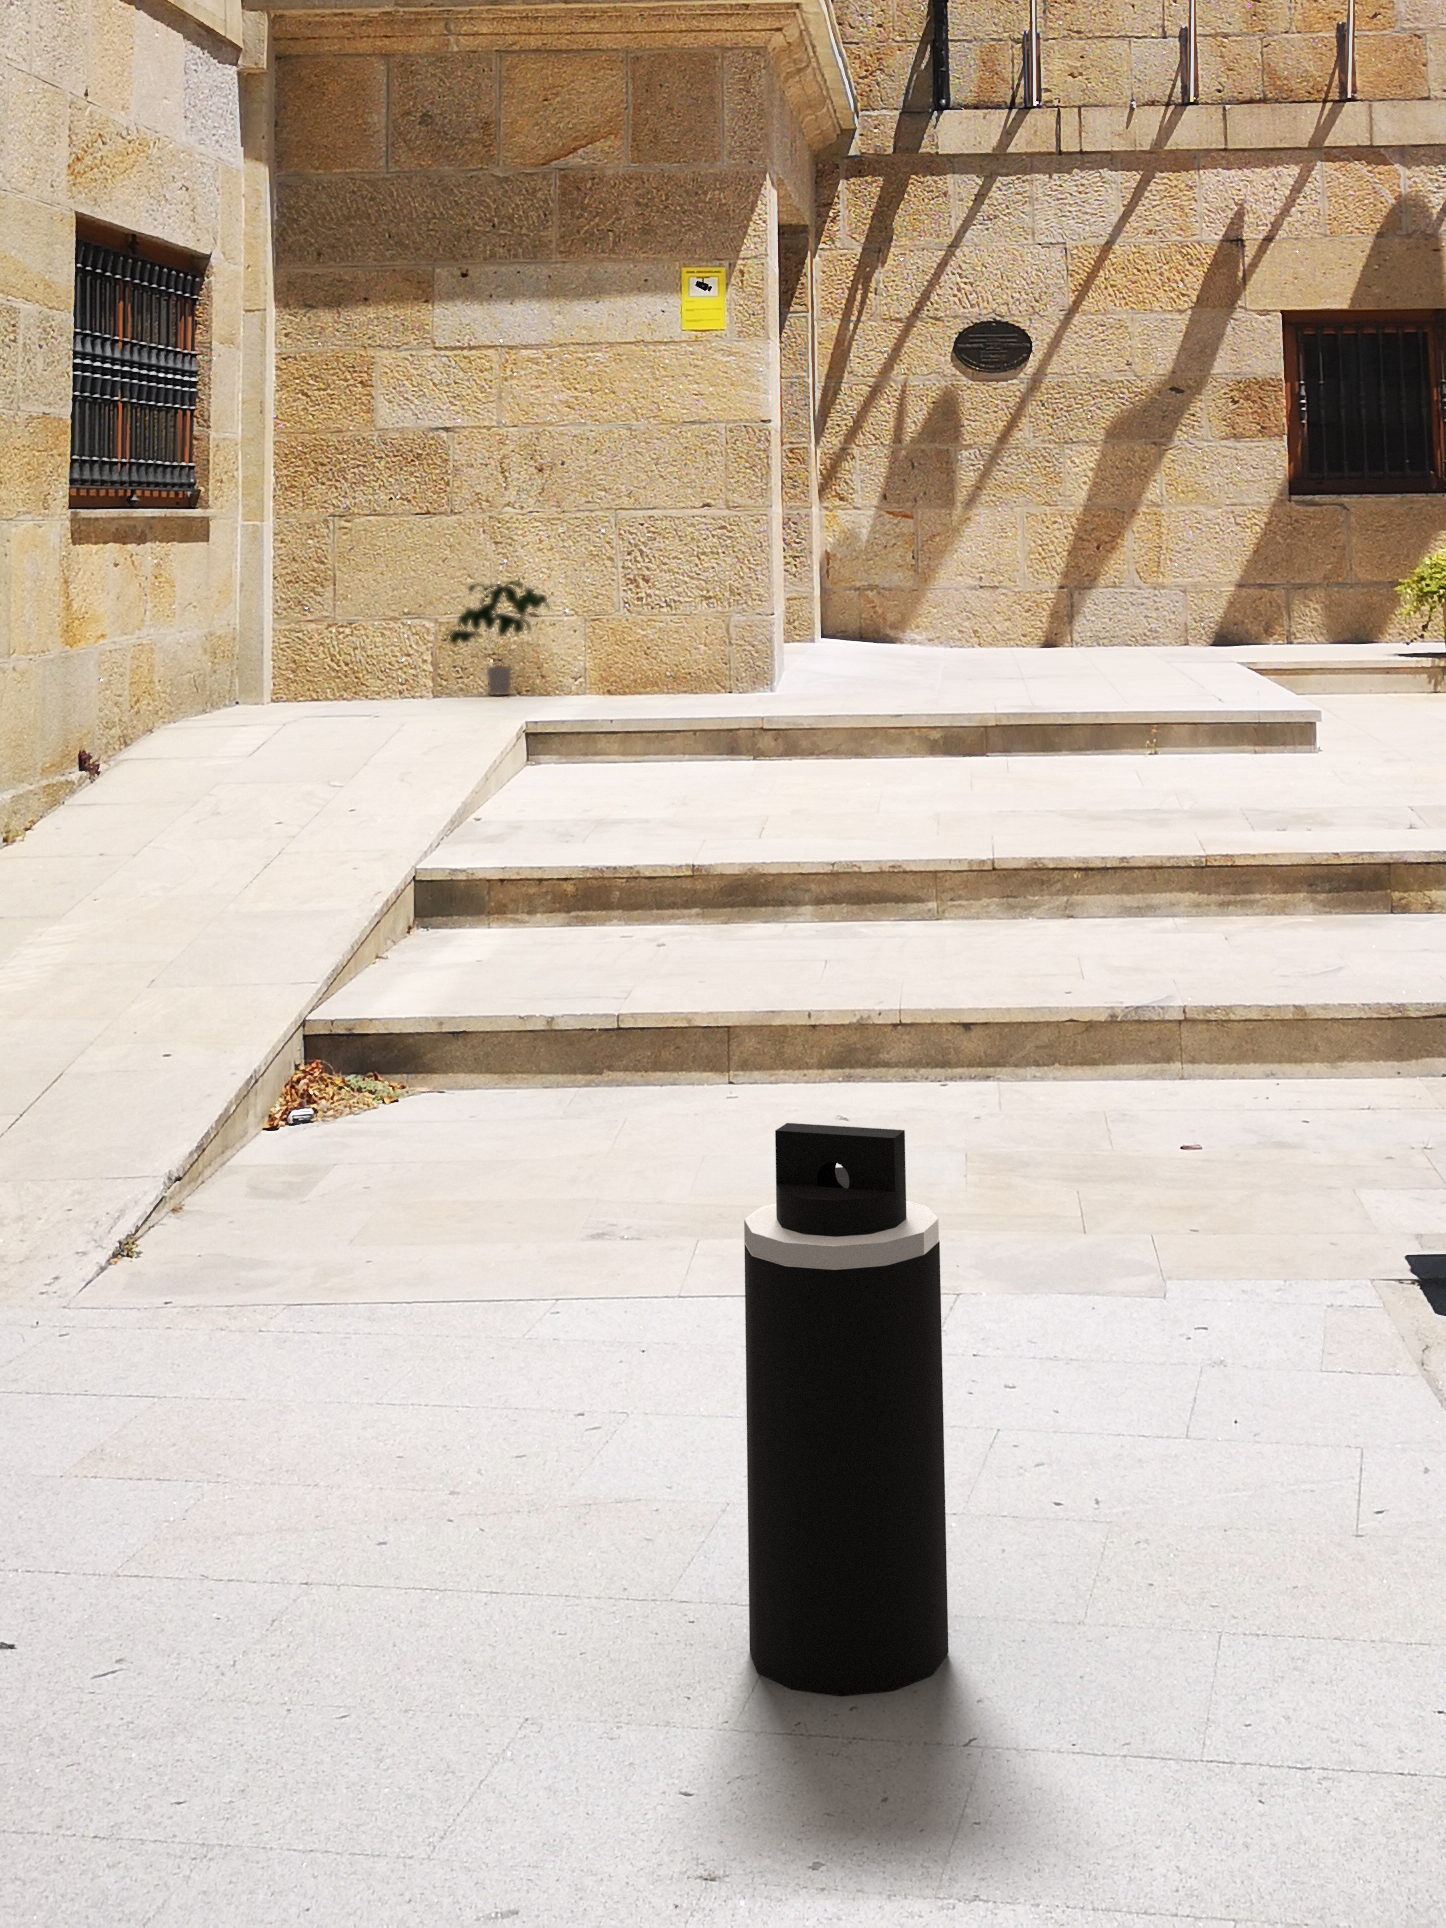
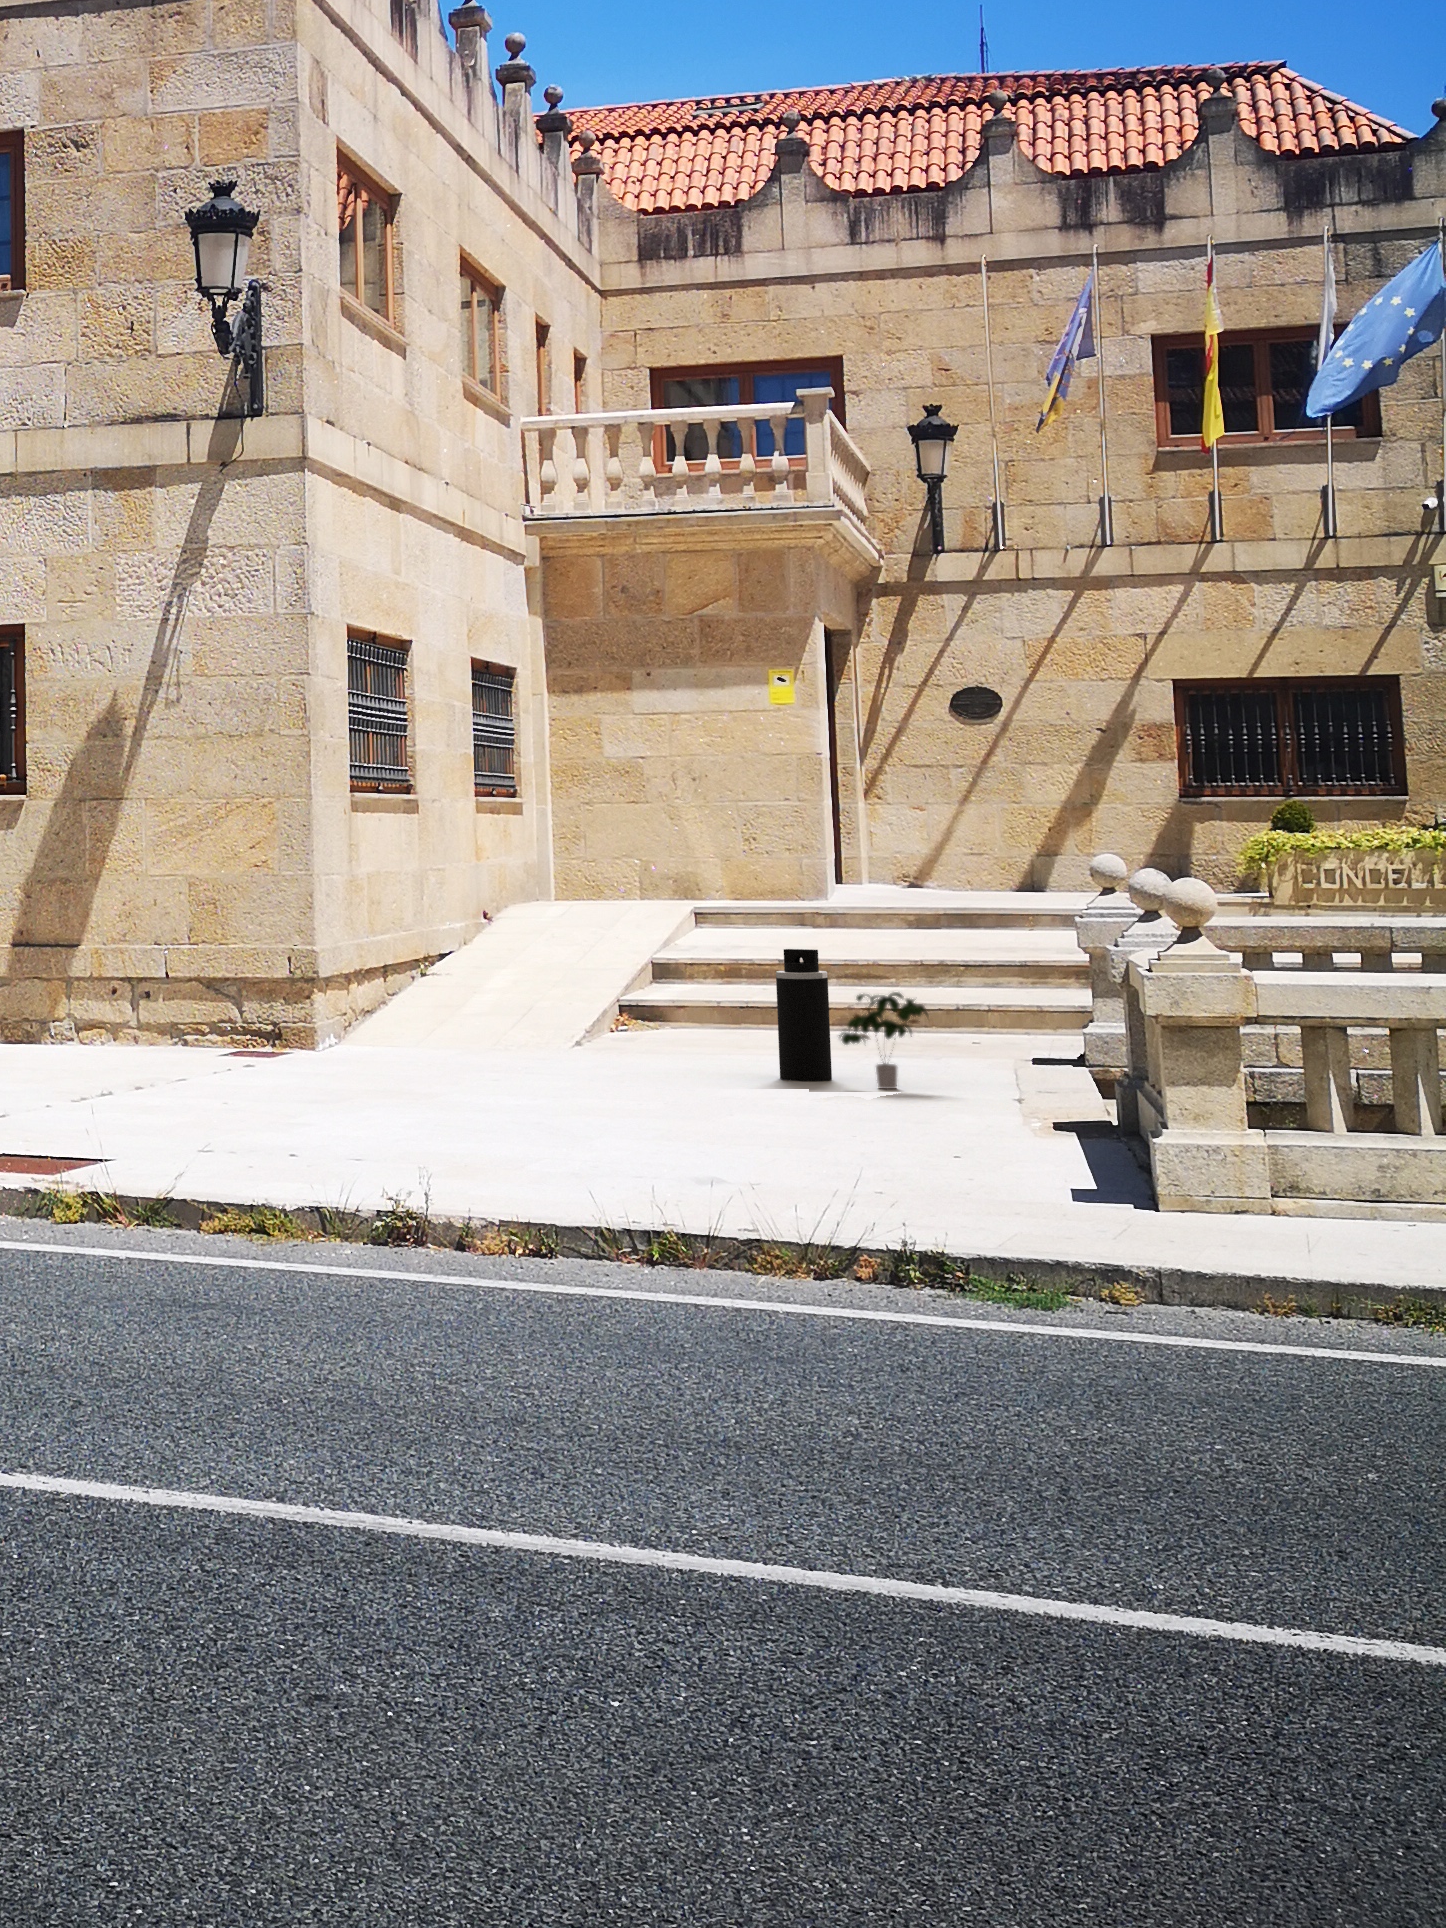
potted plant: present [449,581,549,695] -> present [839,992,928,1089]

